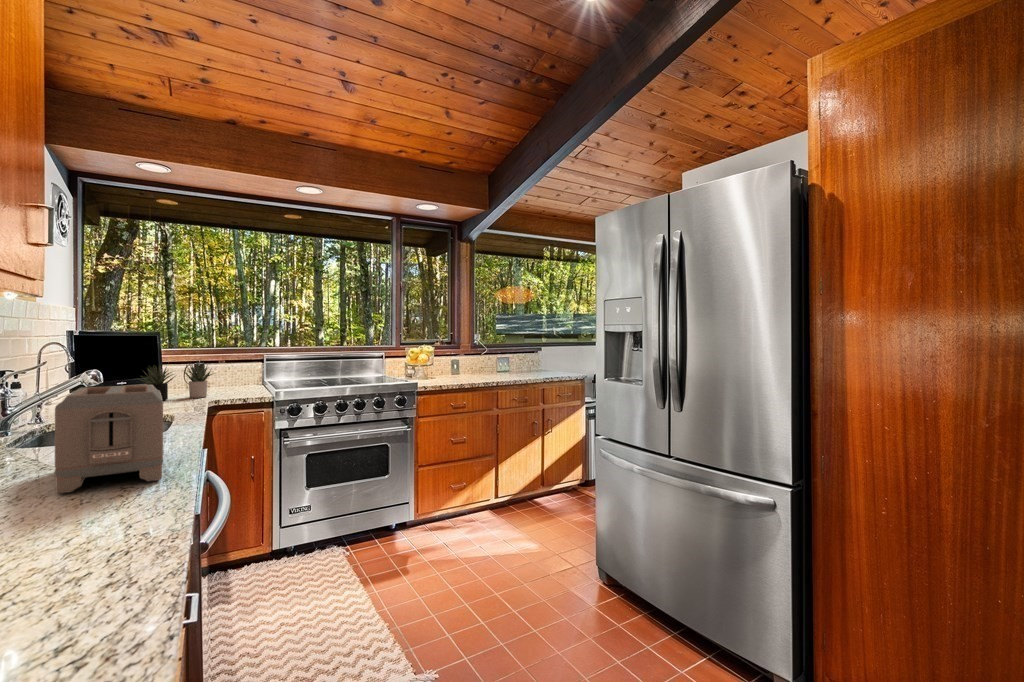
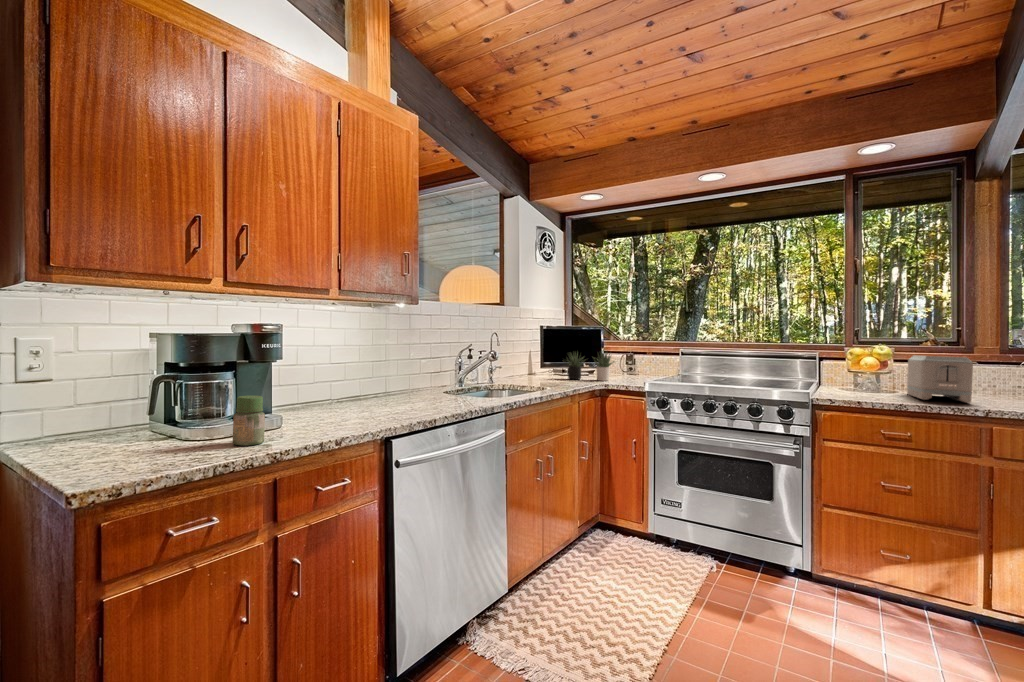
toaster: present [55,385,163,493] -> present [907,356,973,403]
jar: none [57,496,131,608] -> present [232,395,265,446]

